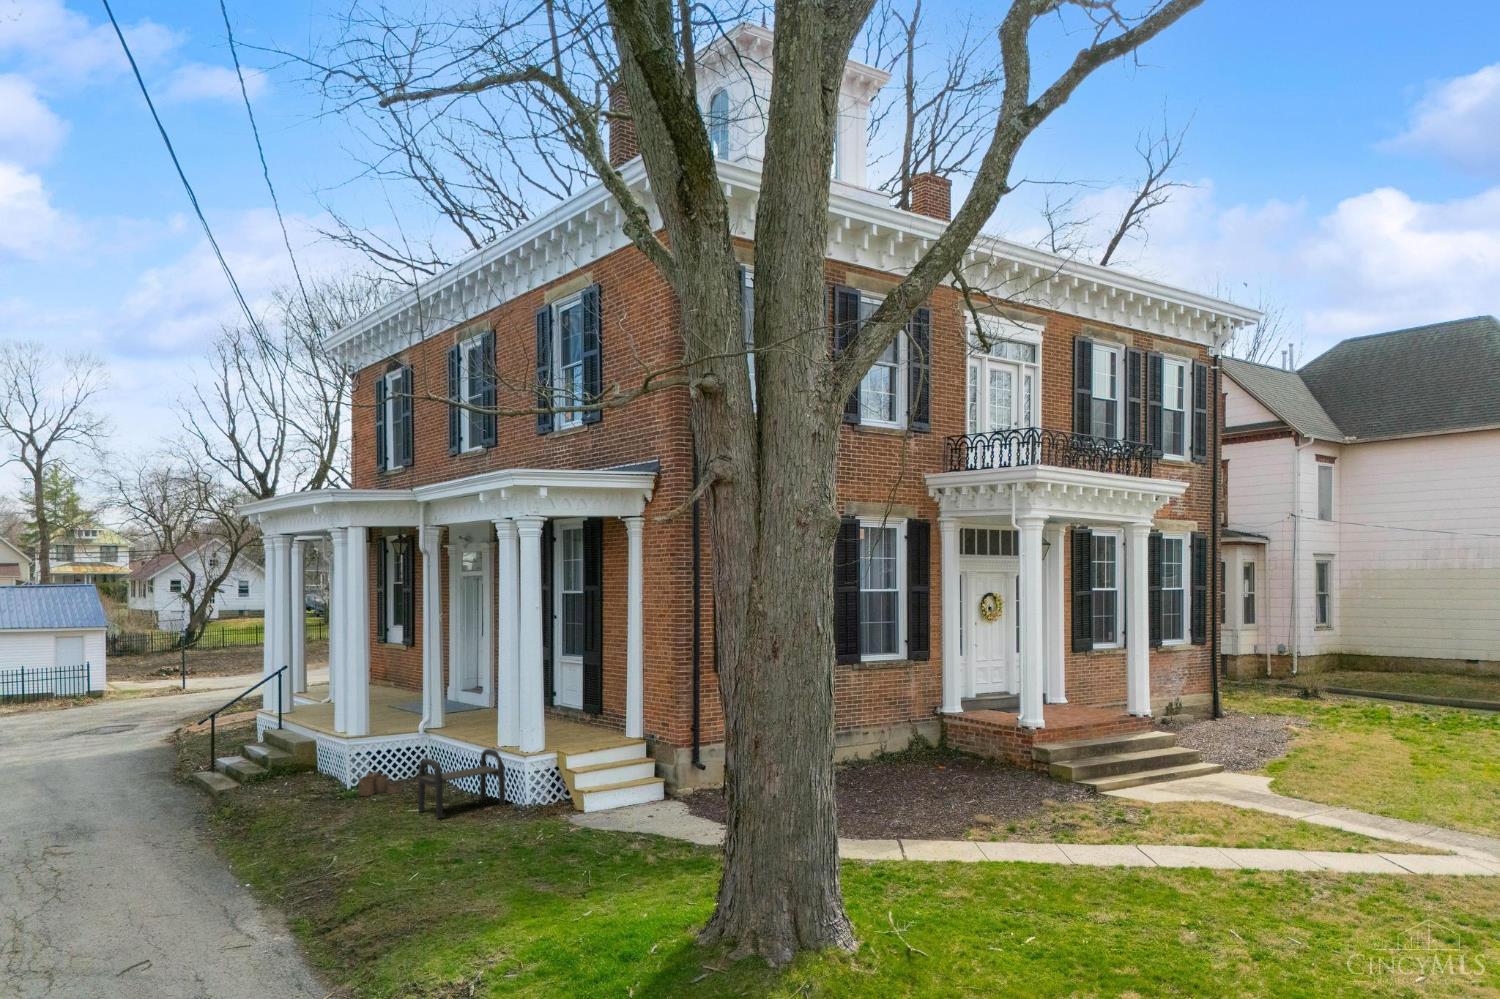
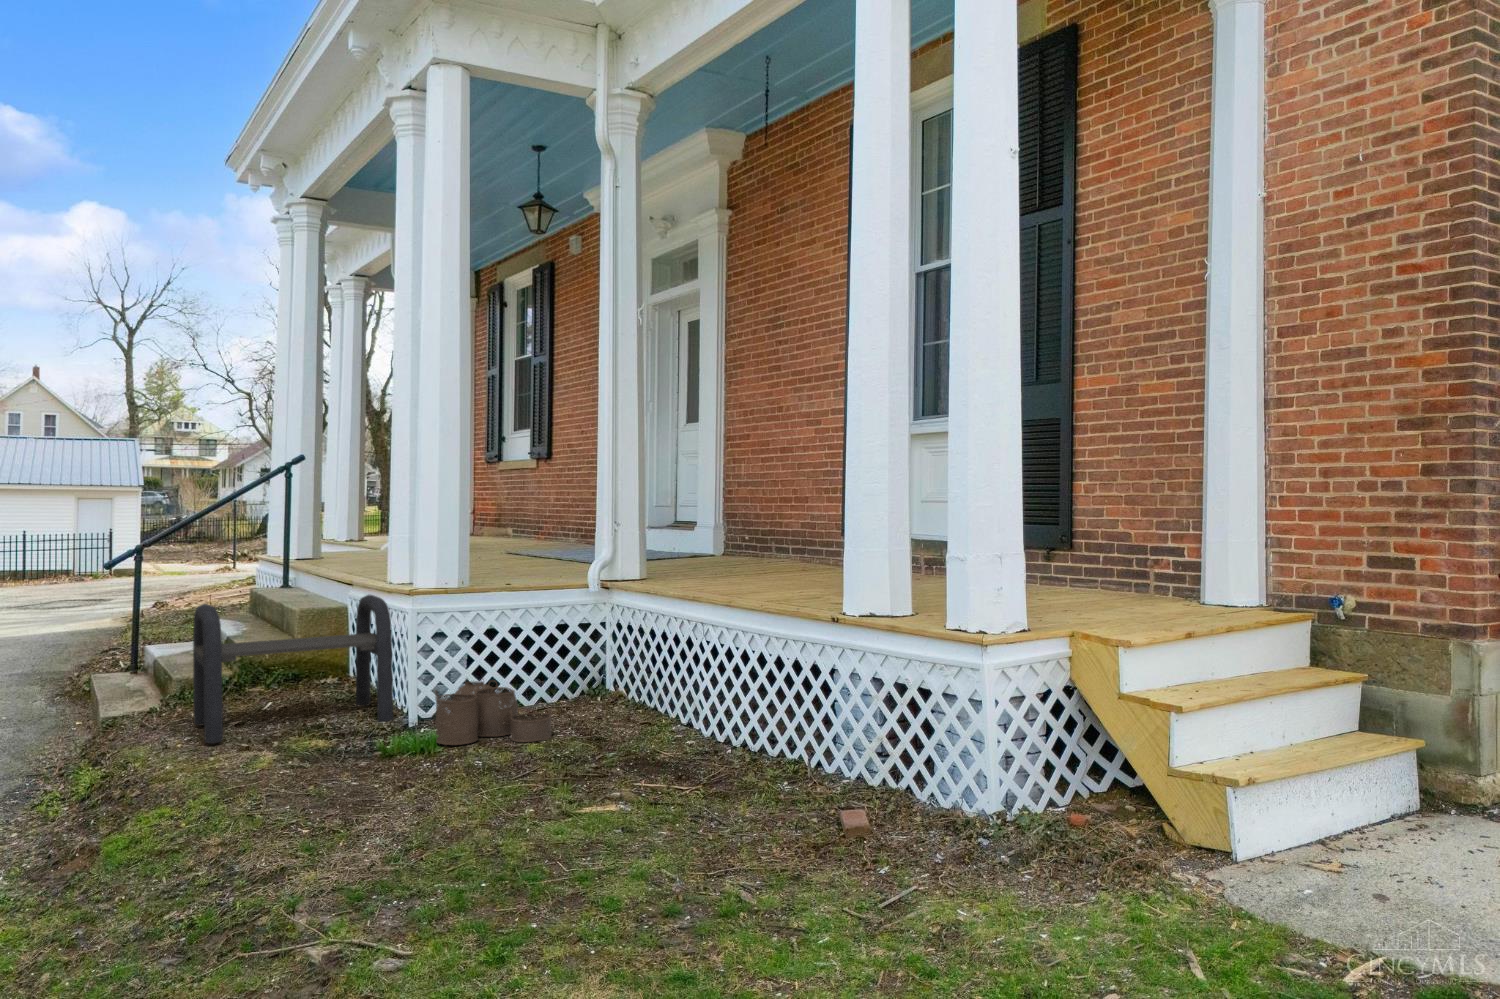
bench: present [418,749,505,818] -> present [193,595,393,744]

